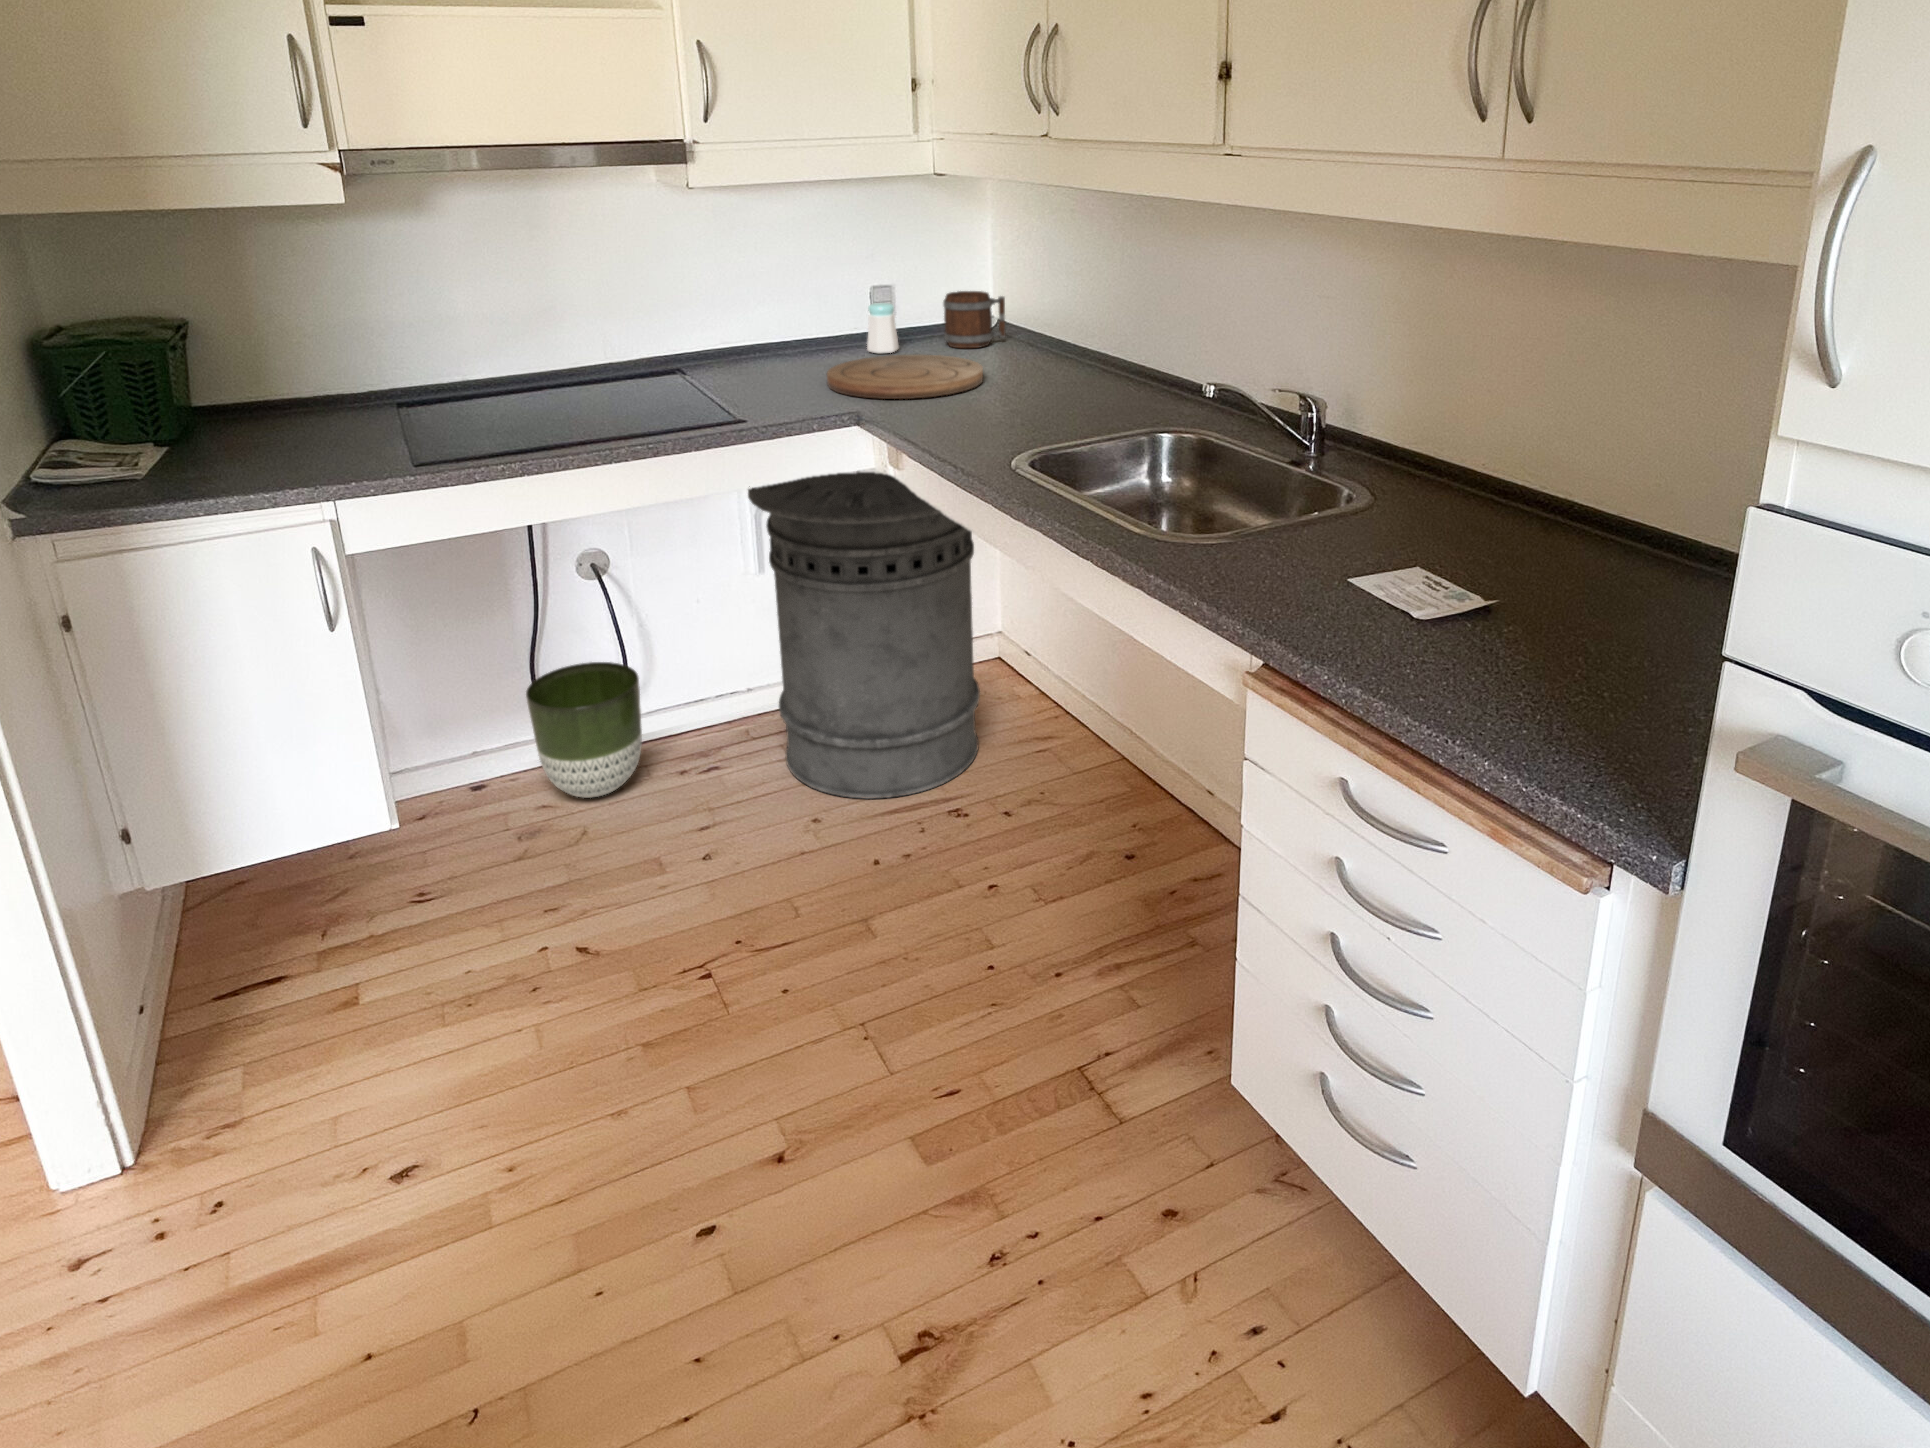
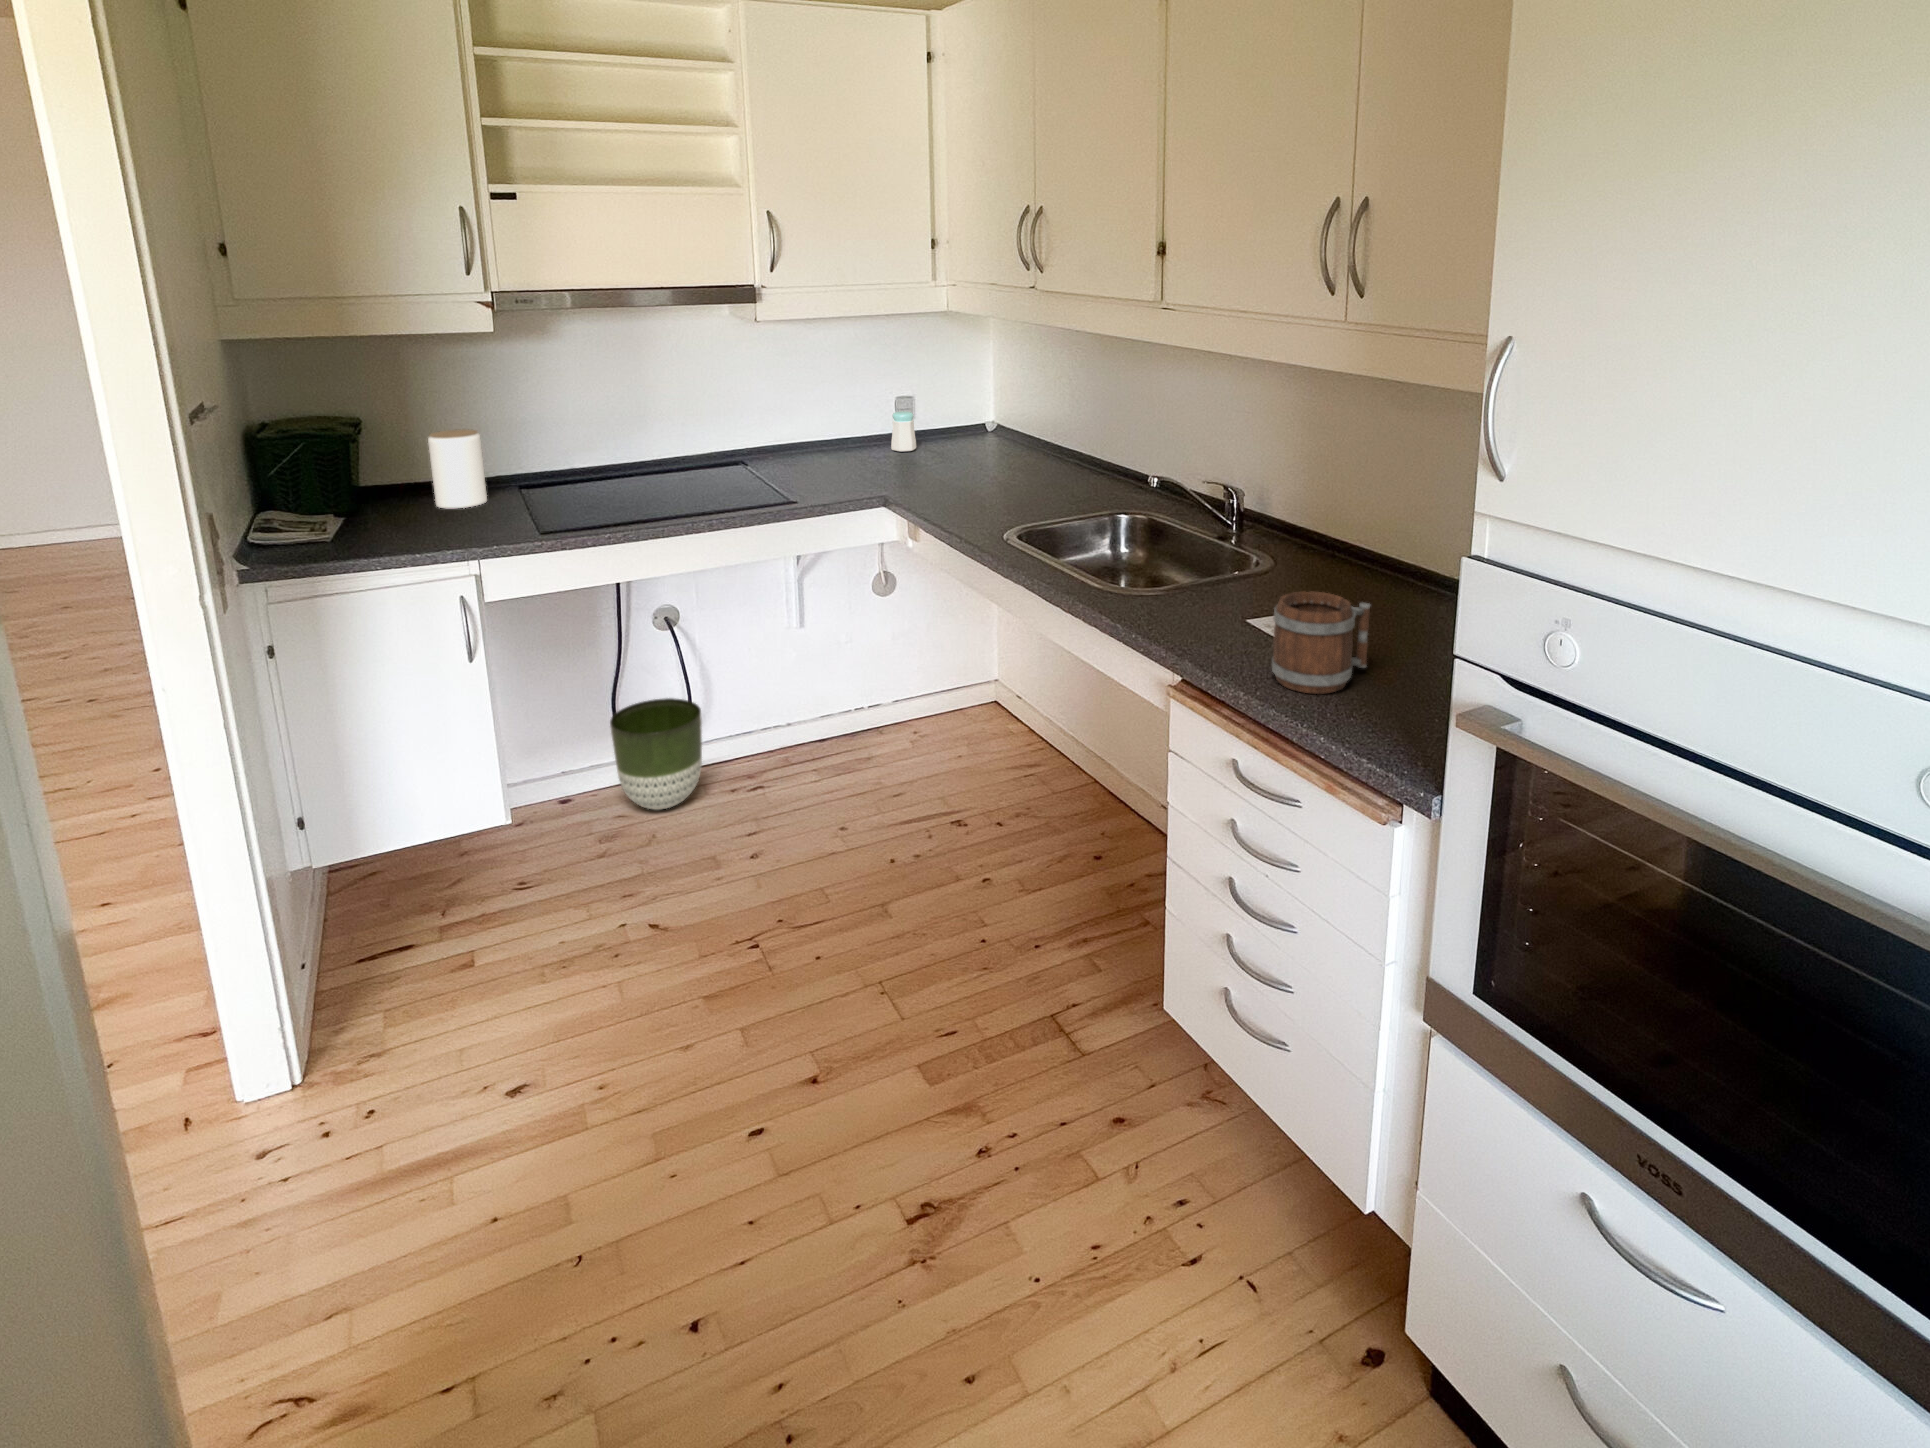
mug: present [943,291,1005,348] -> present [1272,591,1370,694]
jar: none [271,330,354,432] -> present [428,429,487,508]
cutting board: present [827,355,983,399] -> none [859,453,983,487]
trash can: present [748,472,980,799] -> none [794,529,986,812]

